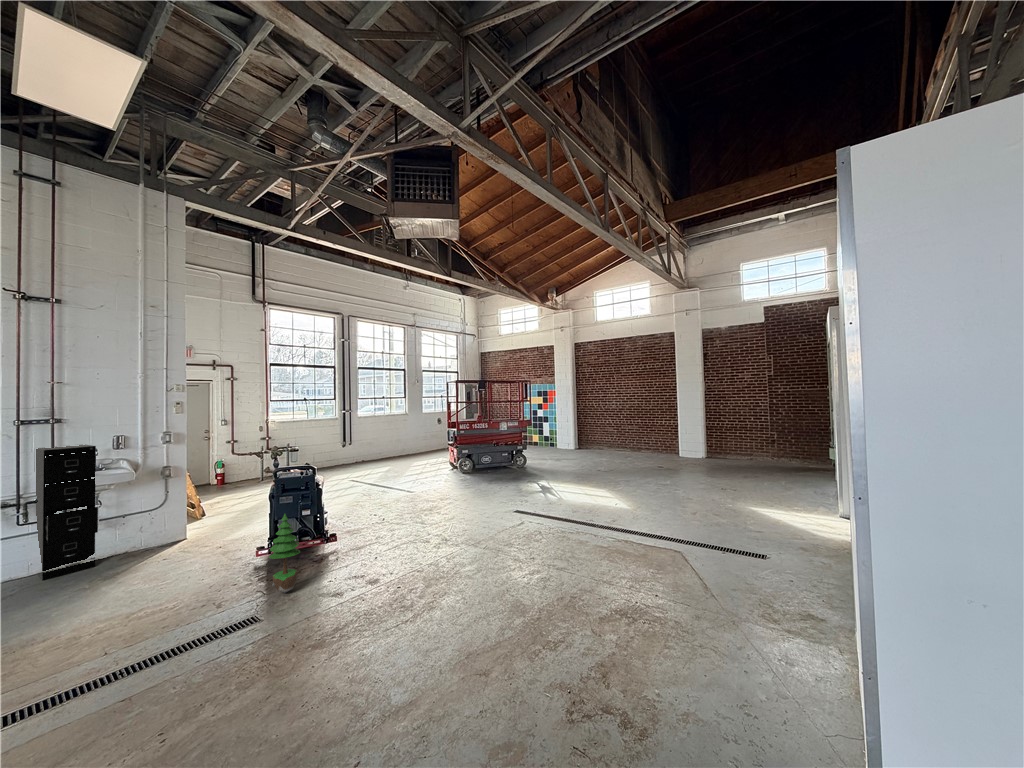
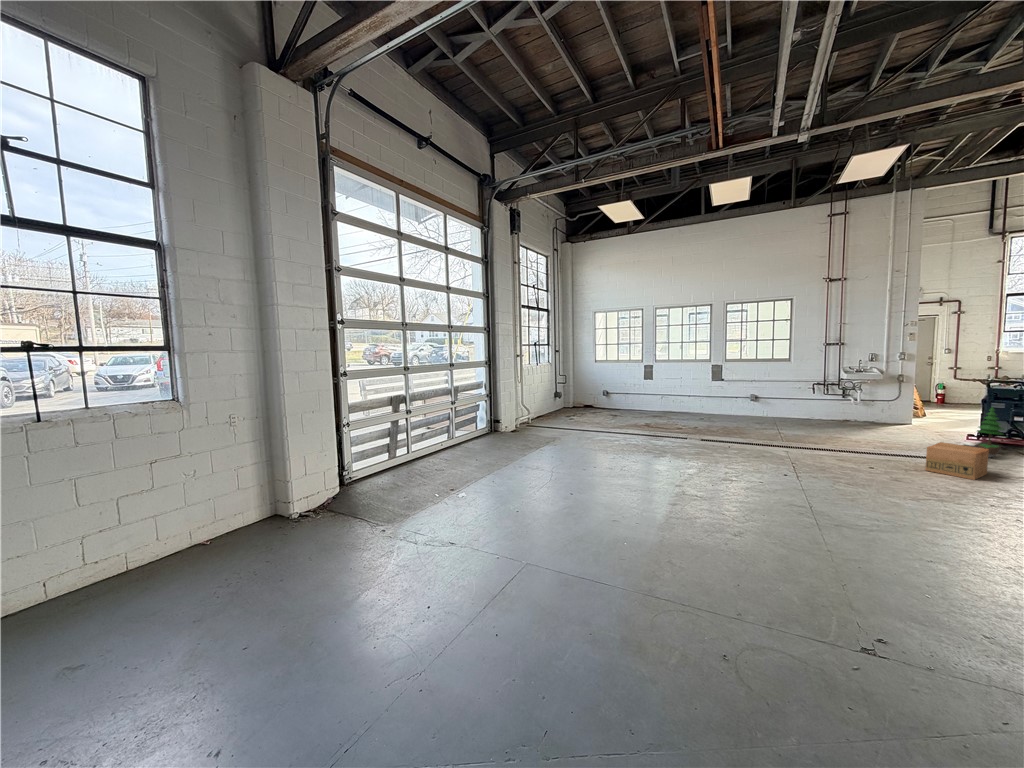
filing cabinet: present [36,444,98,581] -> none [829,358,862,423]
cardboard box: none [199,609,296,718] -> present [925,442,989,480]

